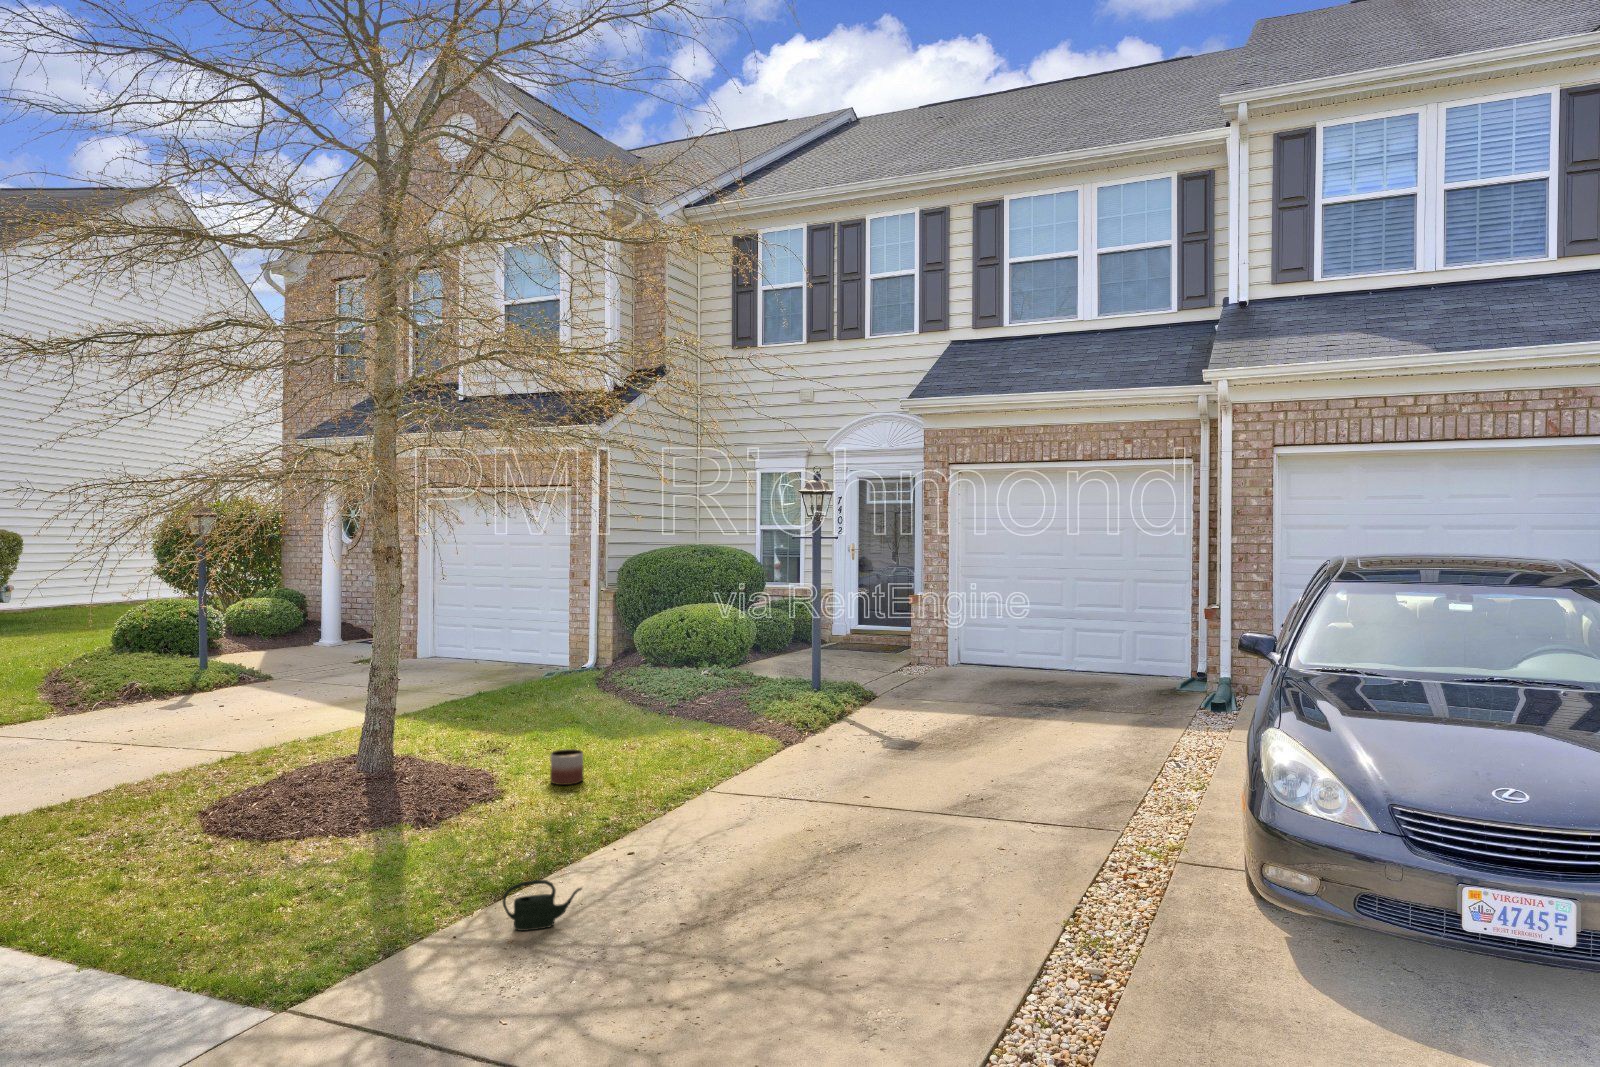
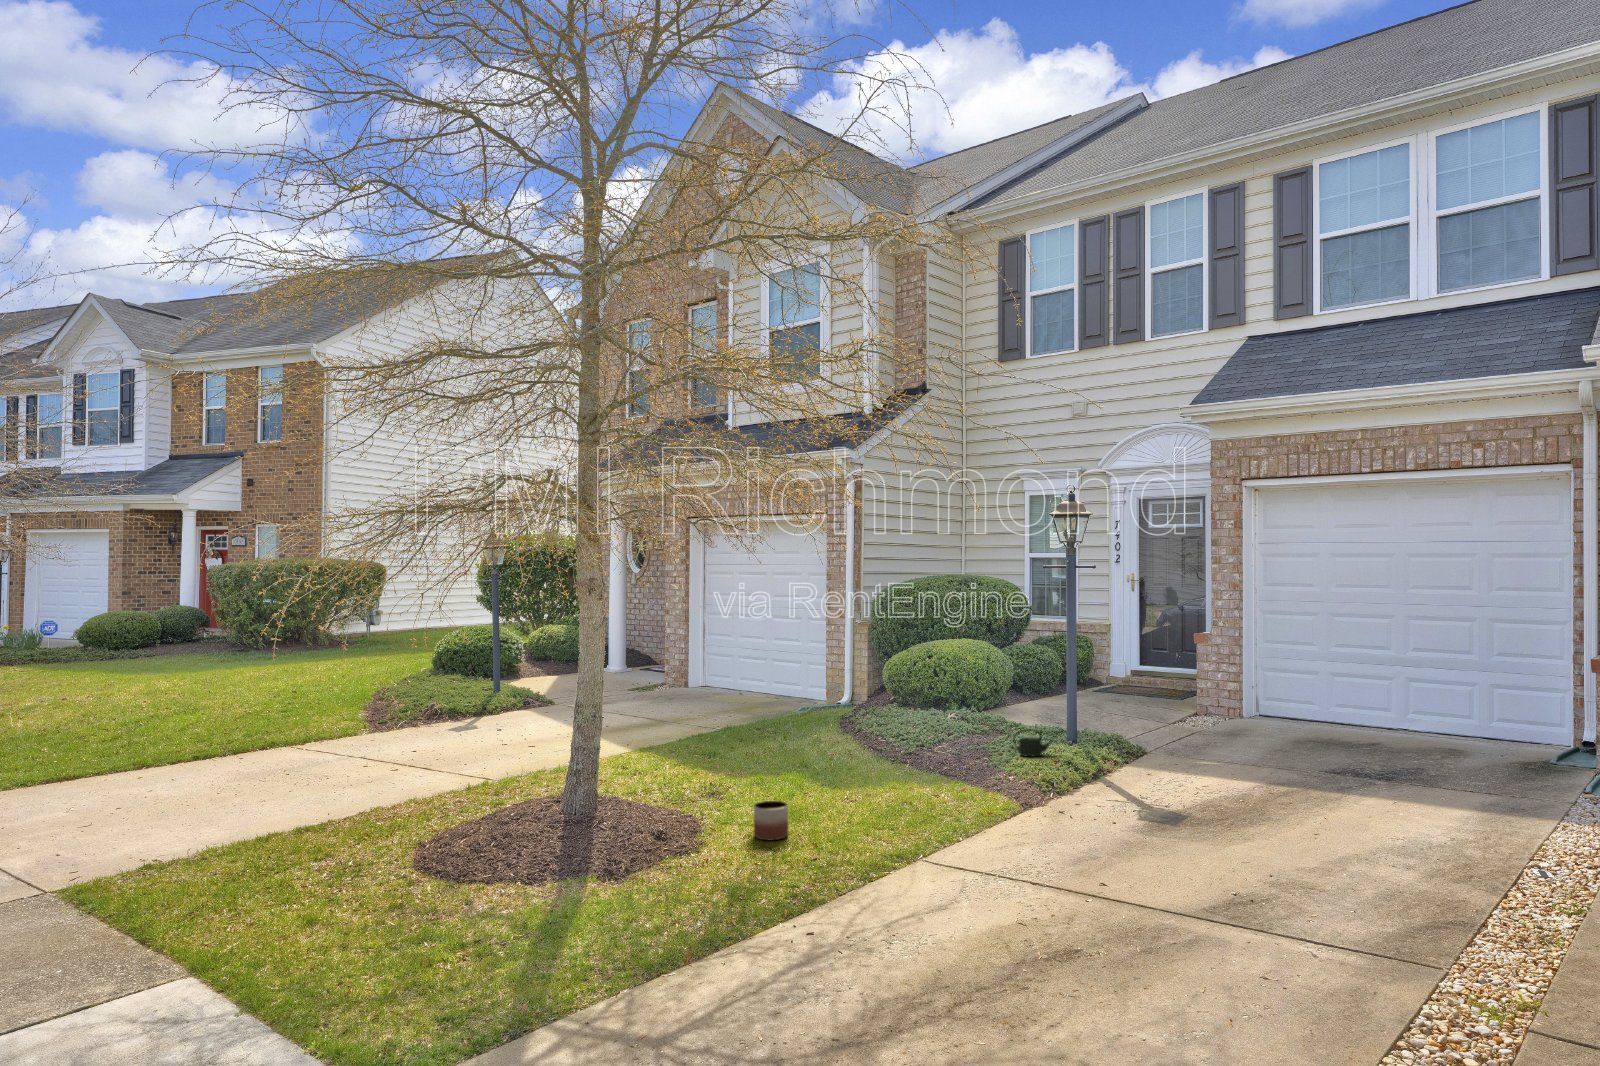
watering can: present [503,880,582,931] -> present [1013,729,1054,756]

